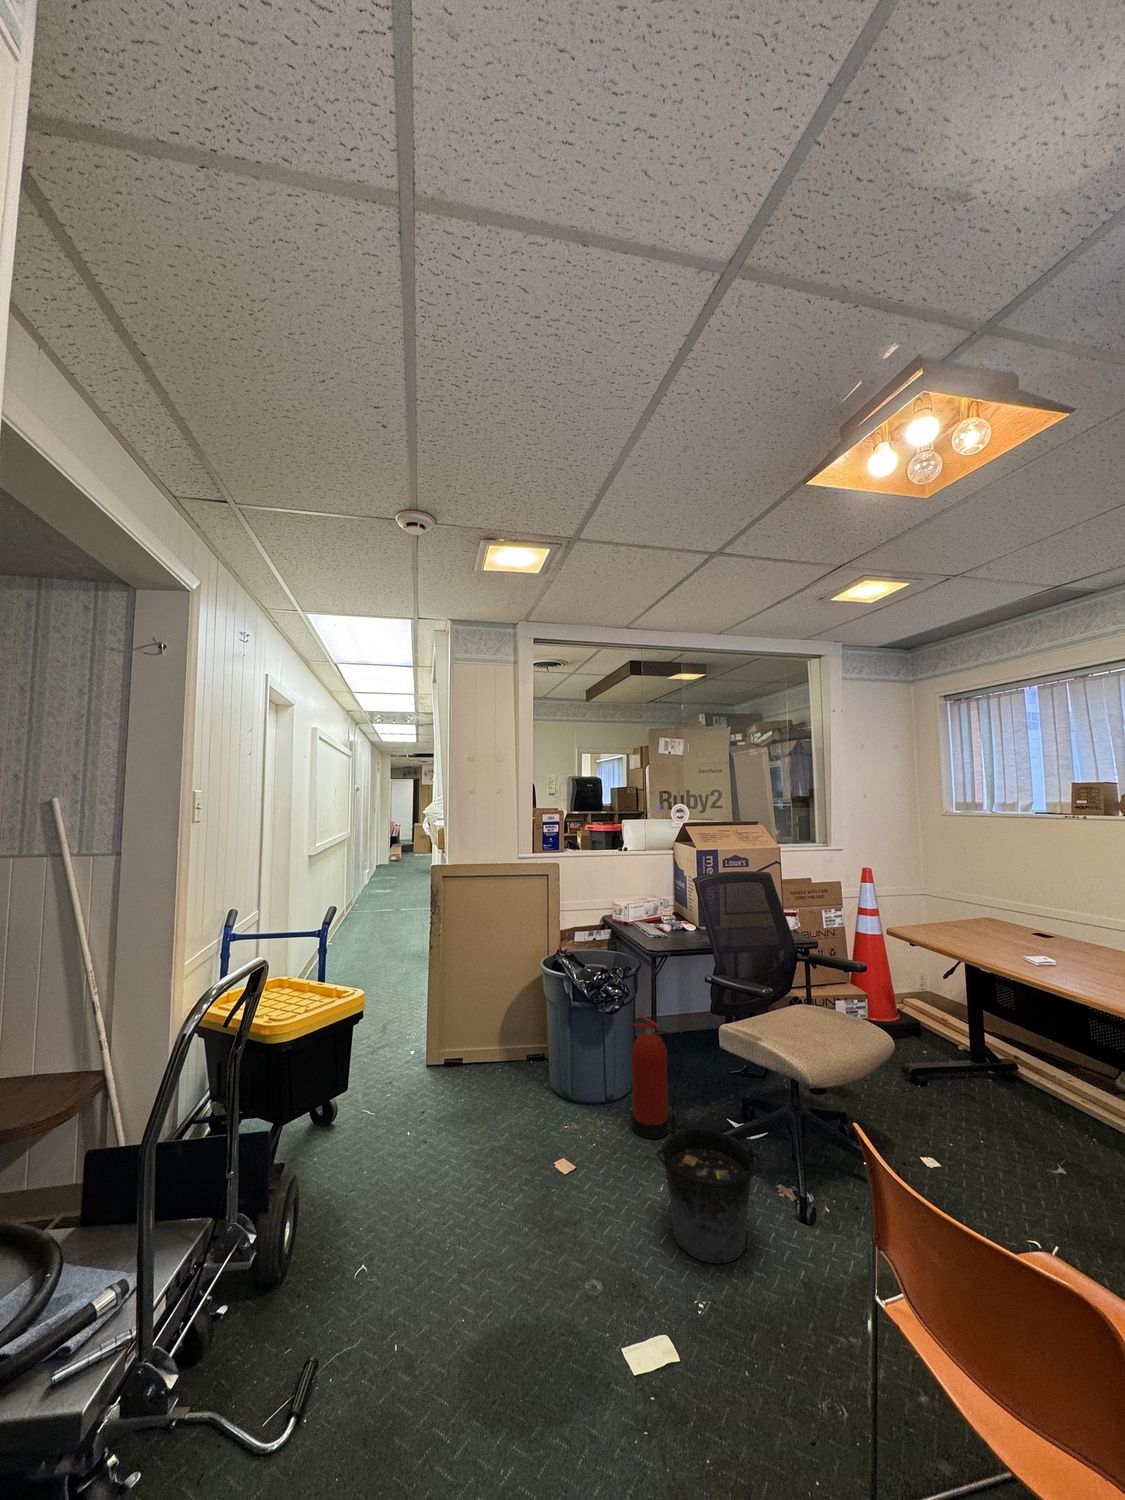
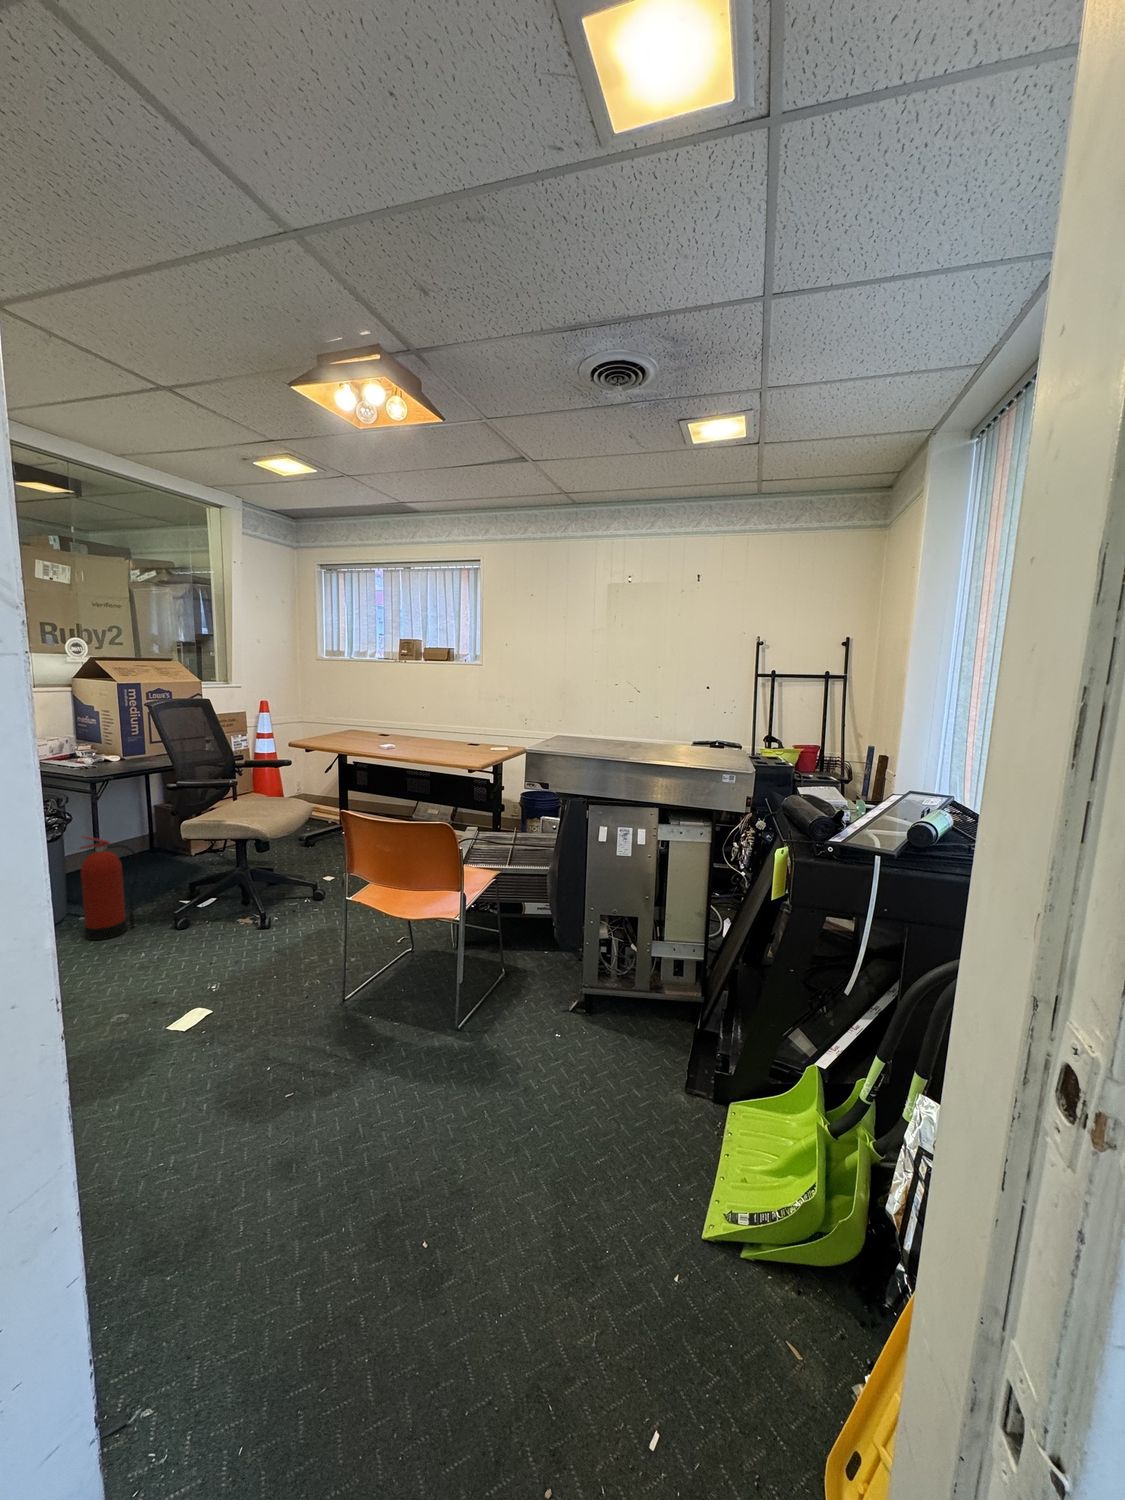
bucket: present [657,1129,760,1263] -> none [154,888,241,972]

